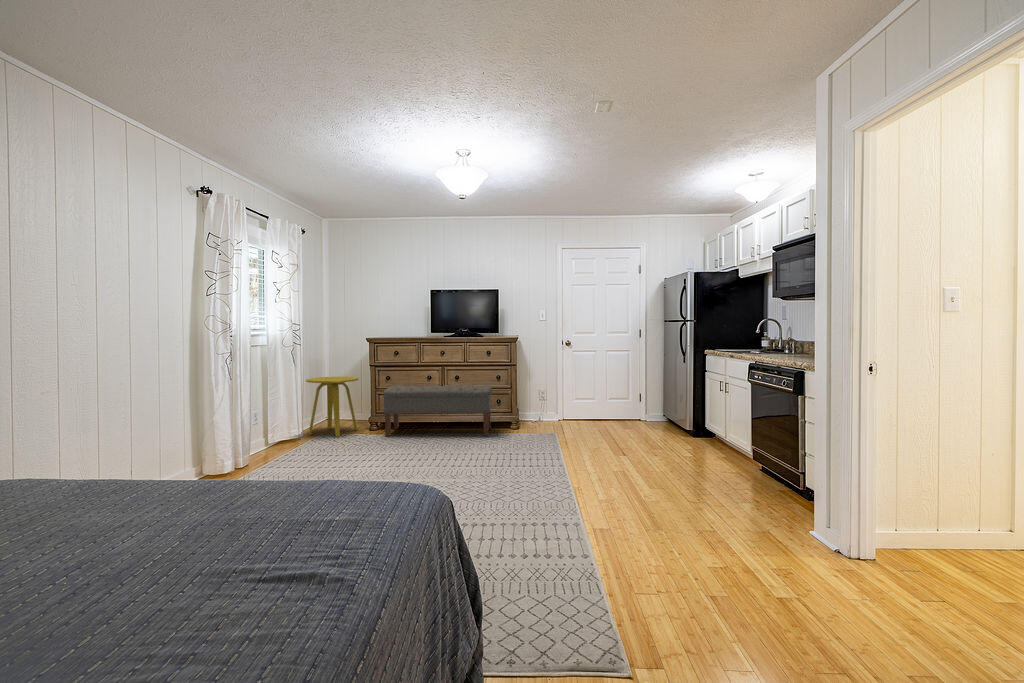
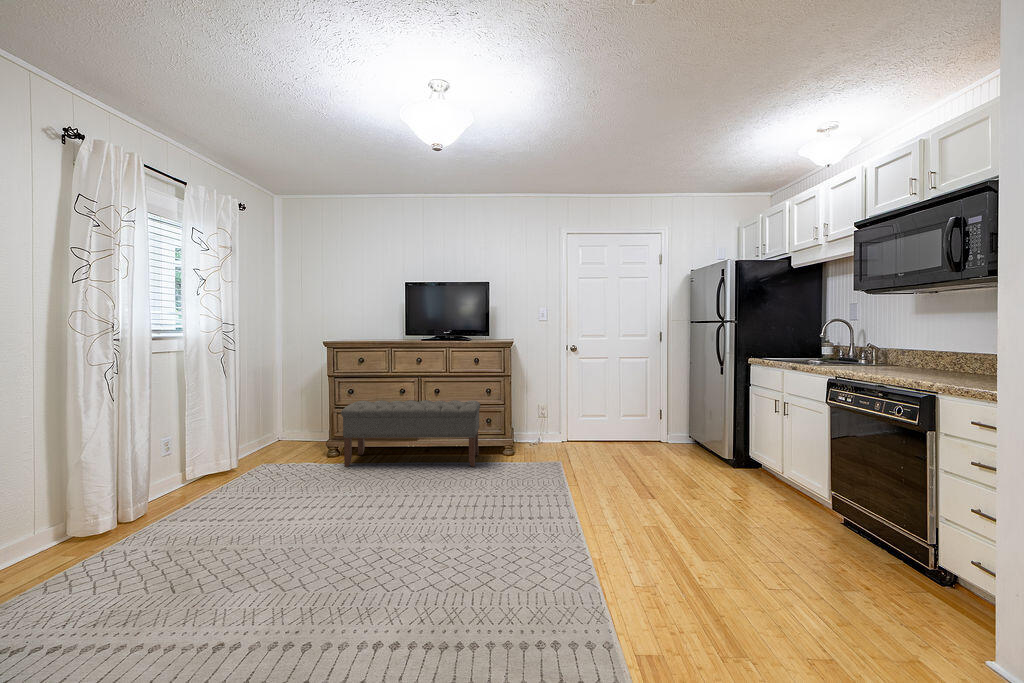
side table: present [306,376,359,437] -> none [244,389,314,467]

